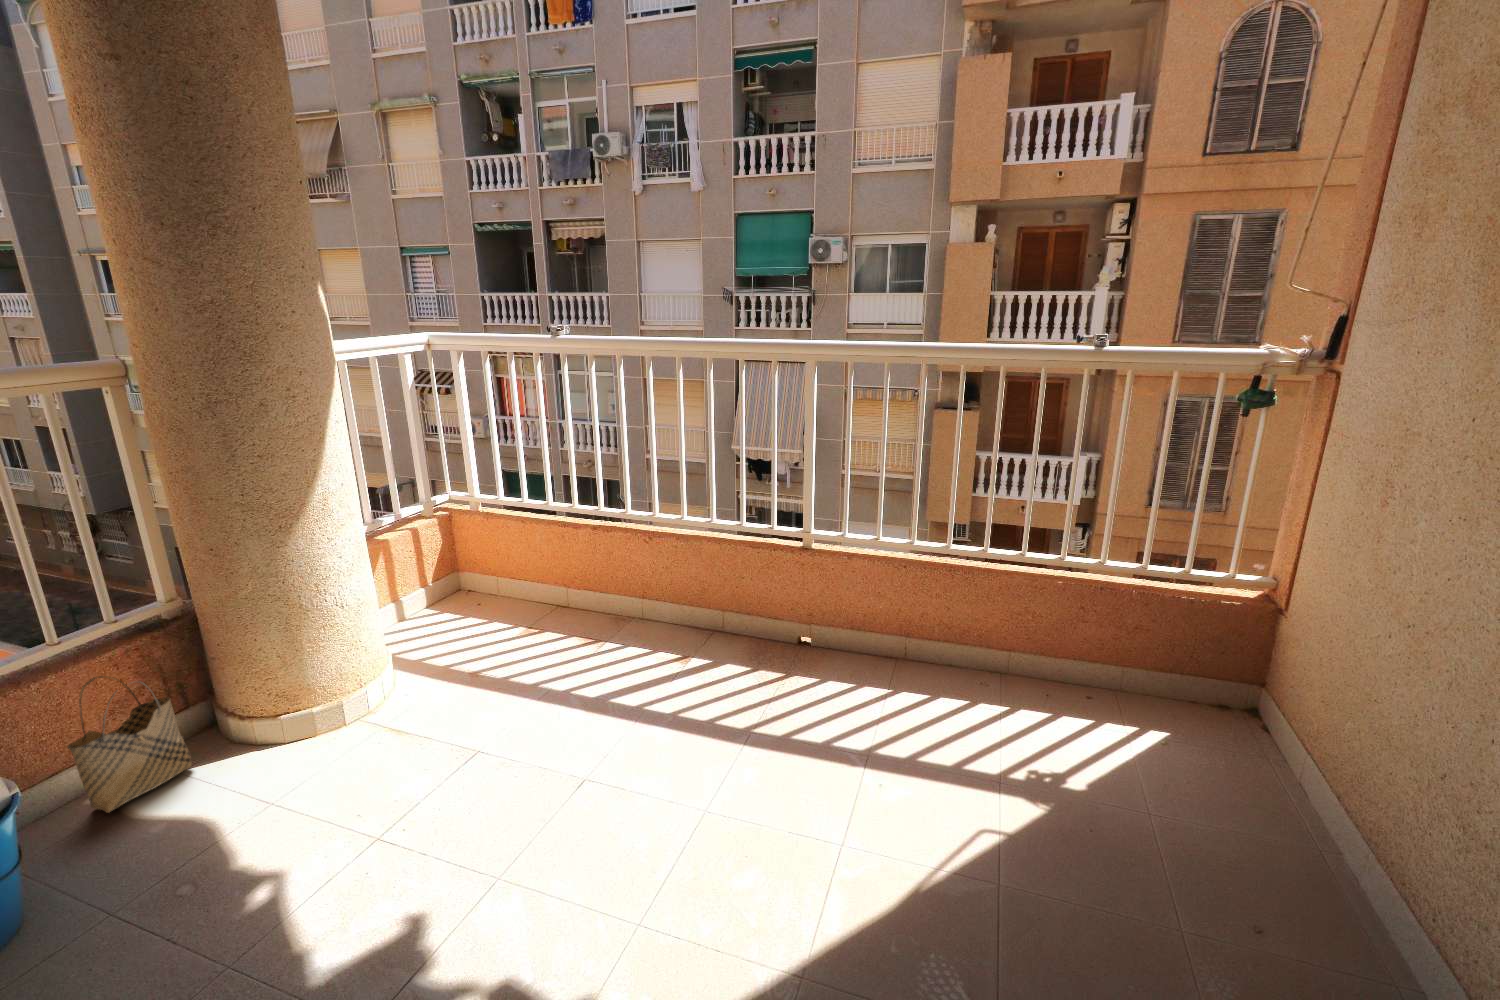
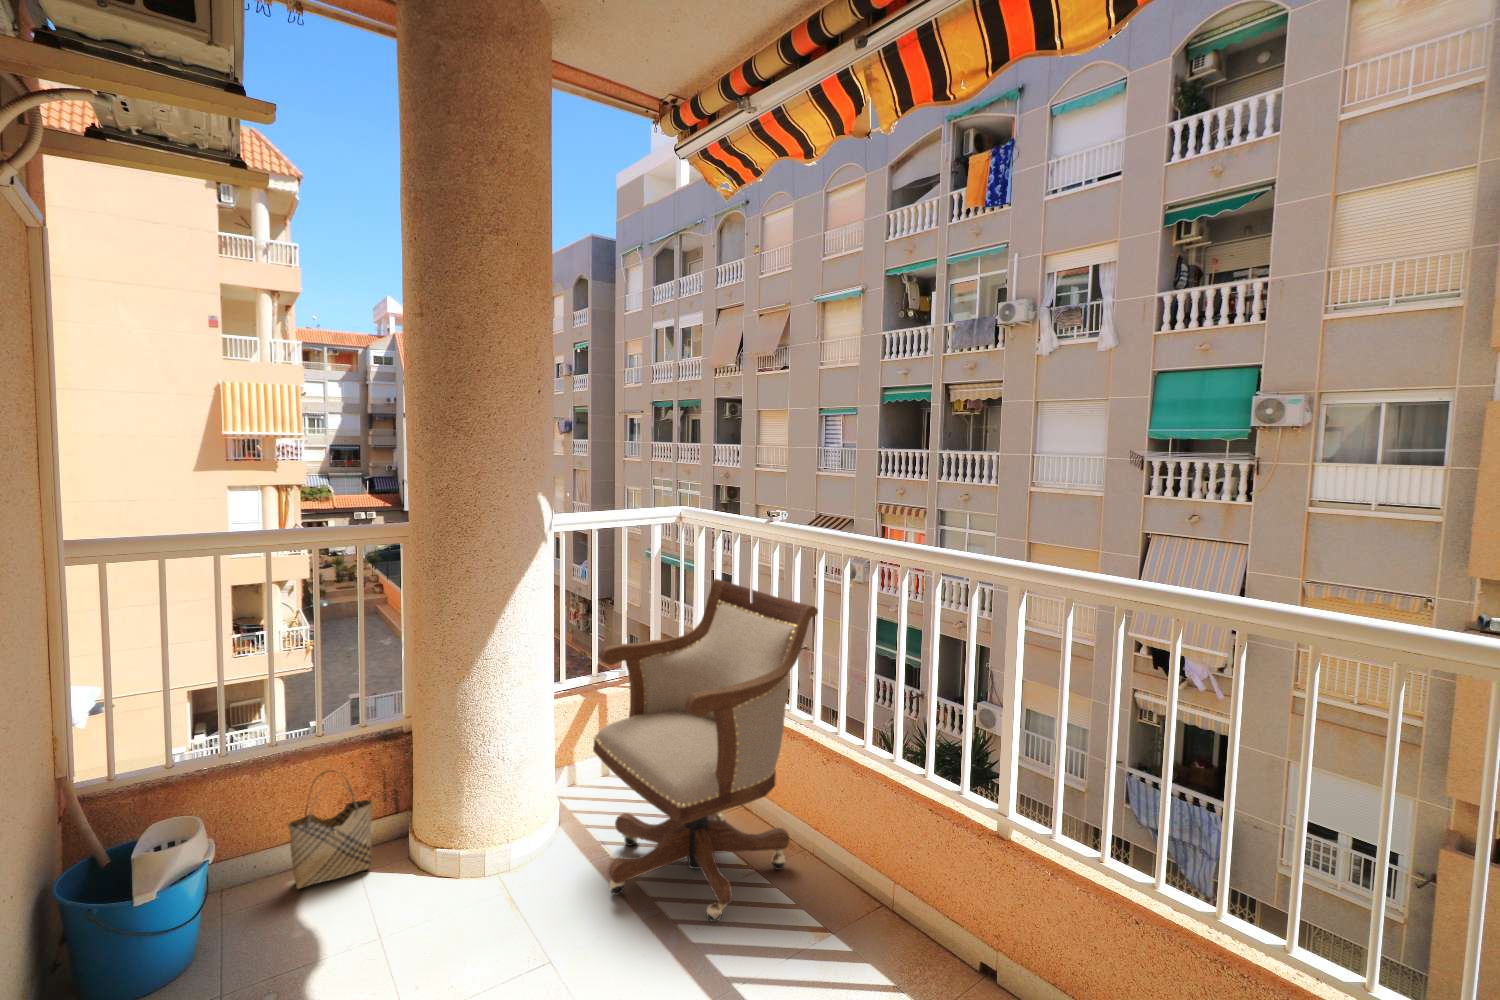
chair: none [423,397,649,696] -> present [593,579,818,922]

